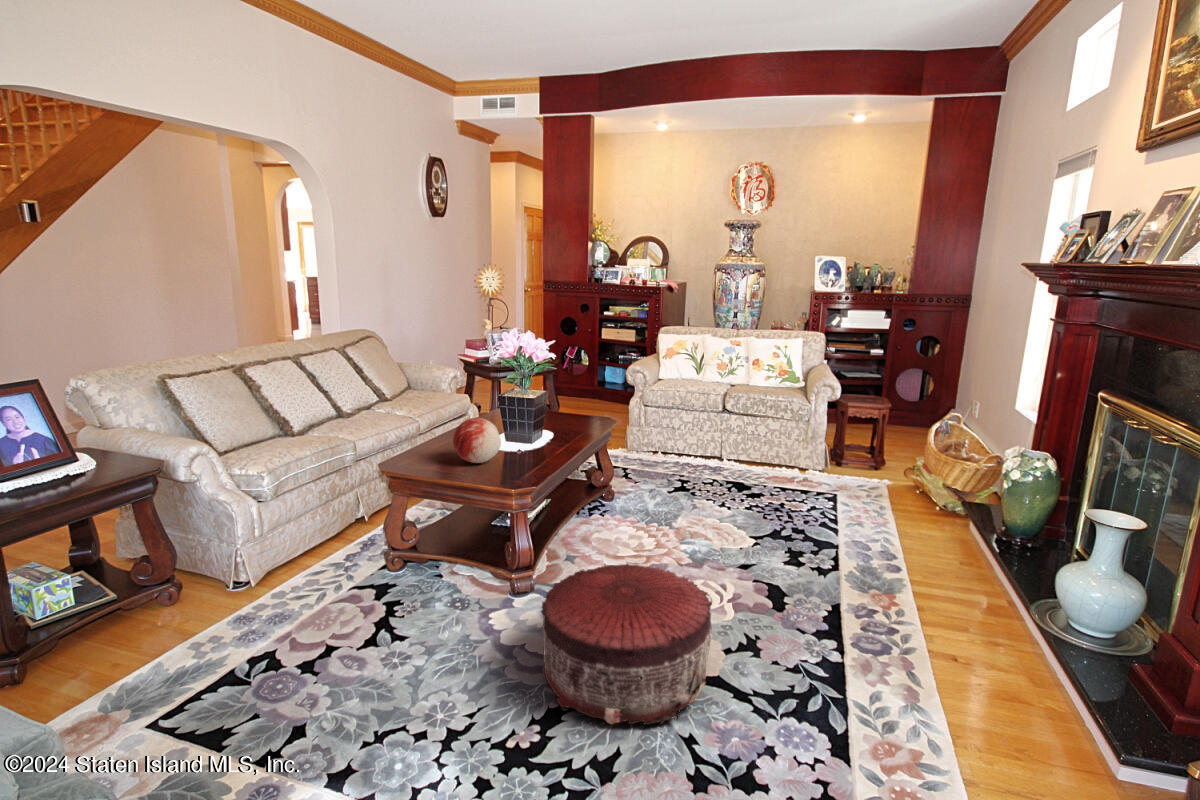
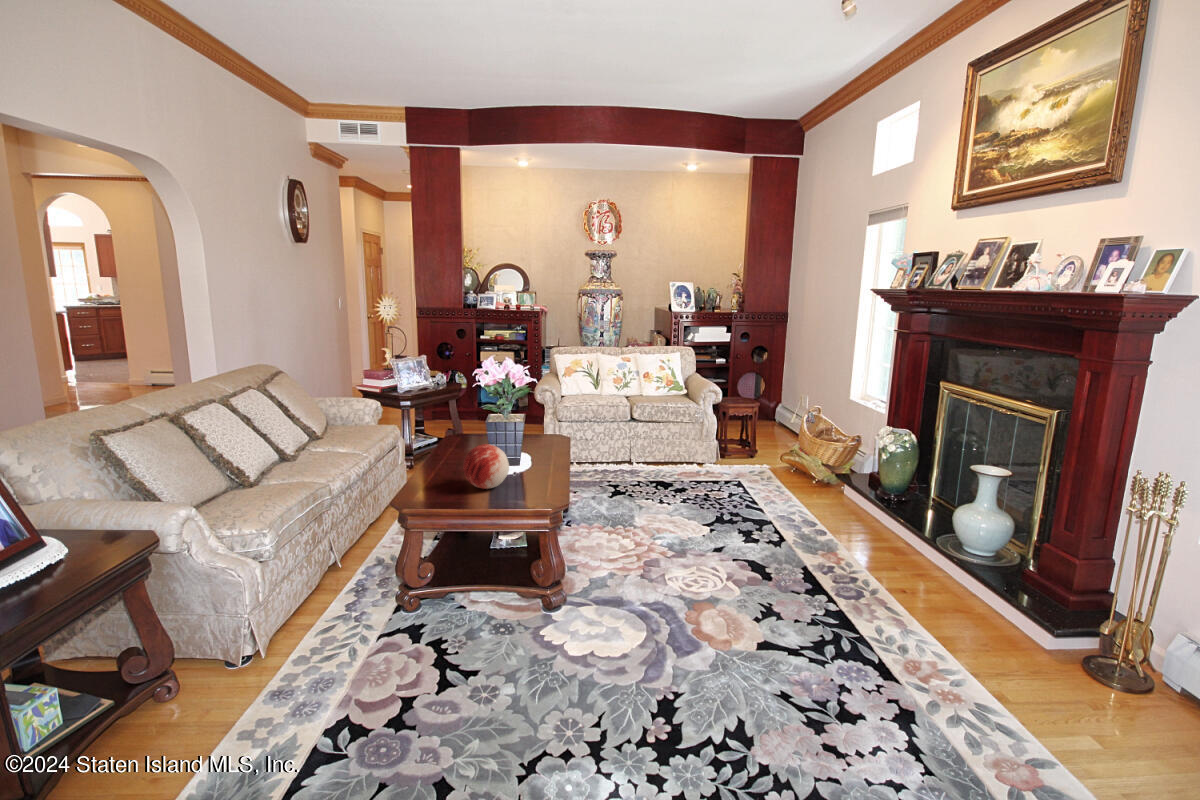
pouf: present [541,564,712,725] -> none [620,559,775,701]

